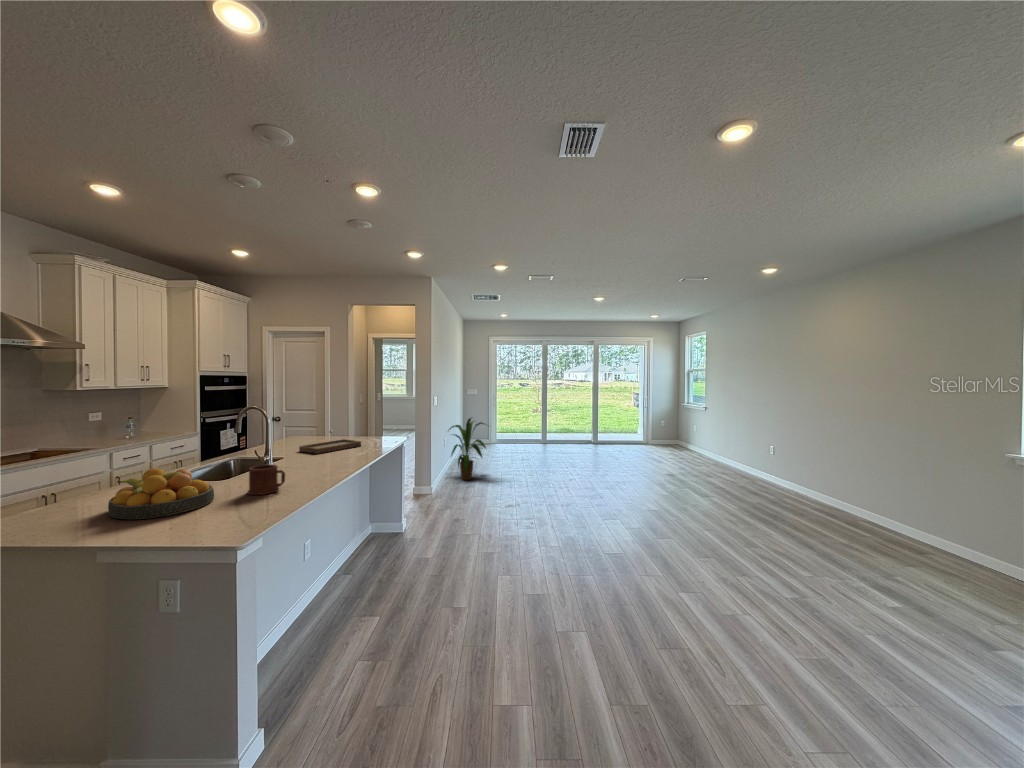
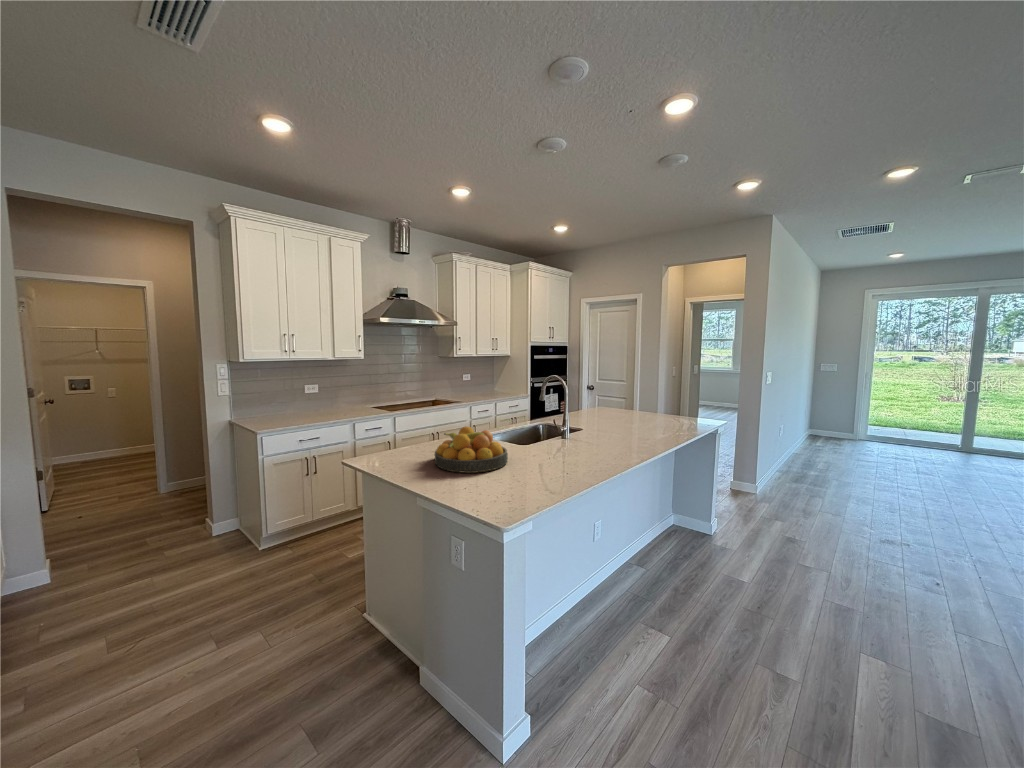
house plant: present [449,418,486,480] -> none [783,402,858,487]
tray: present [299,431,361,454] -> none [598,405,664,429]
mug: present [248,465,285,495] -> none [535,436,569,468]

